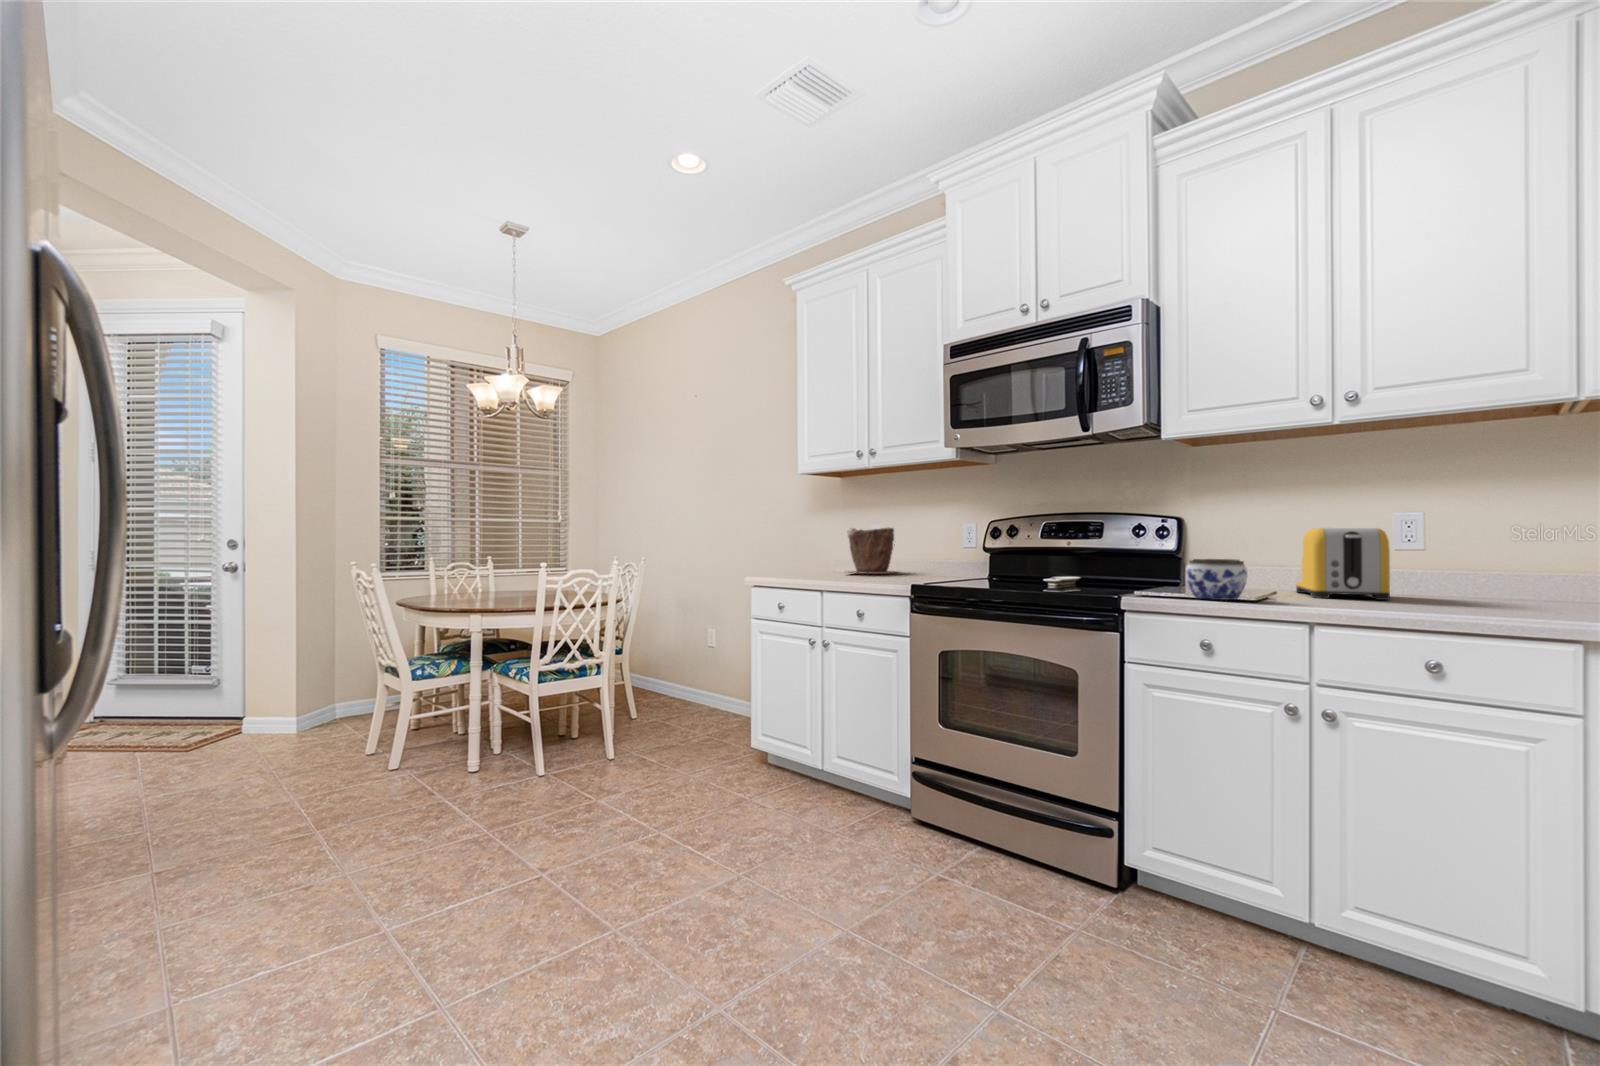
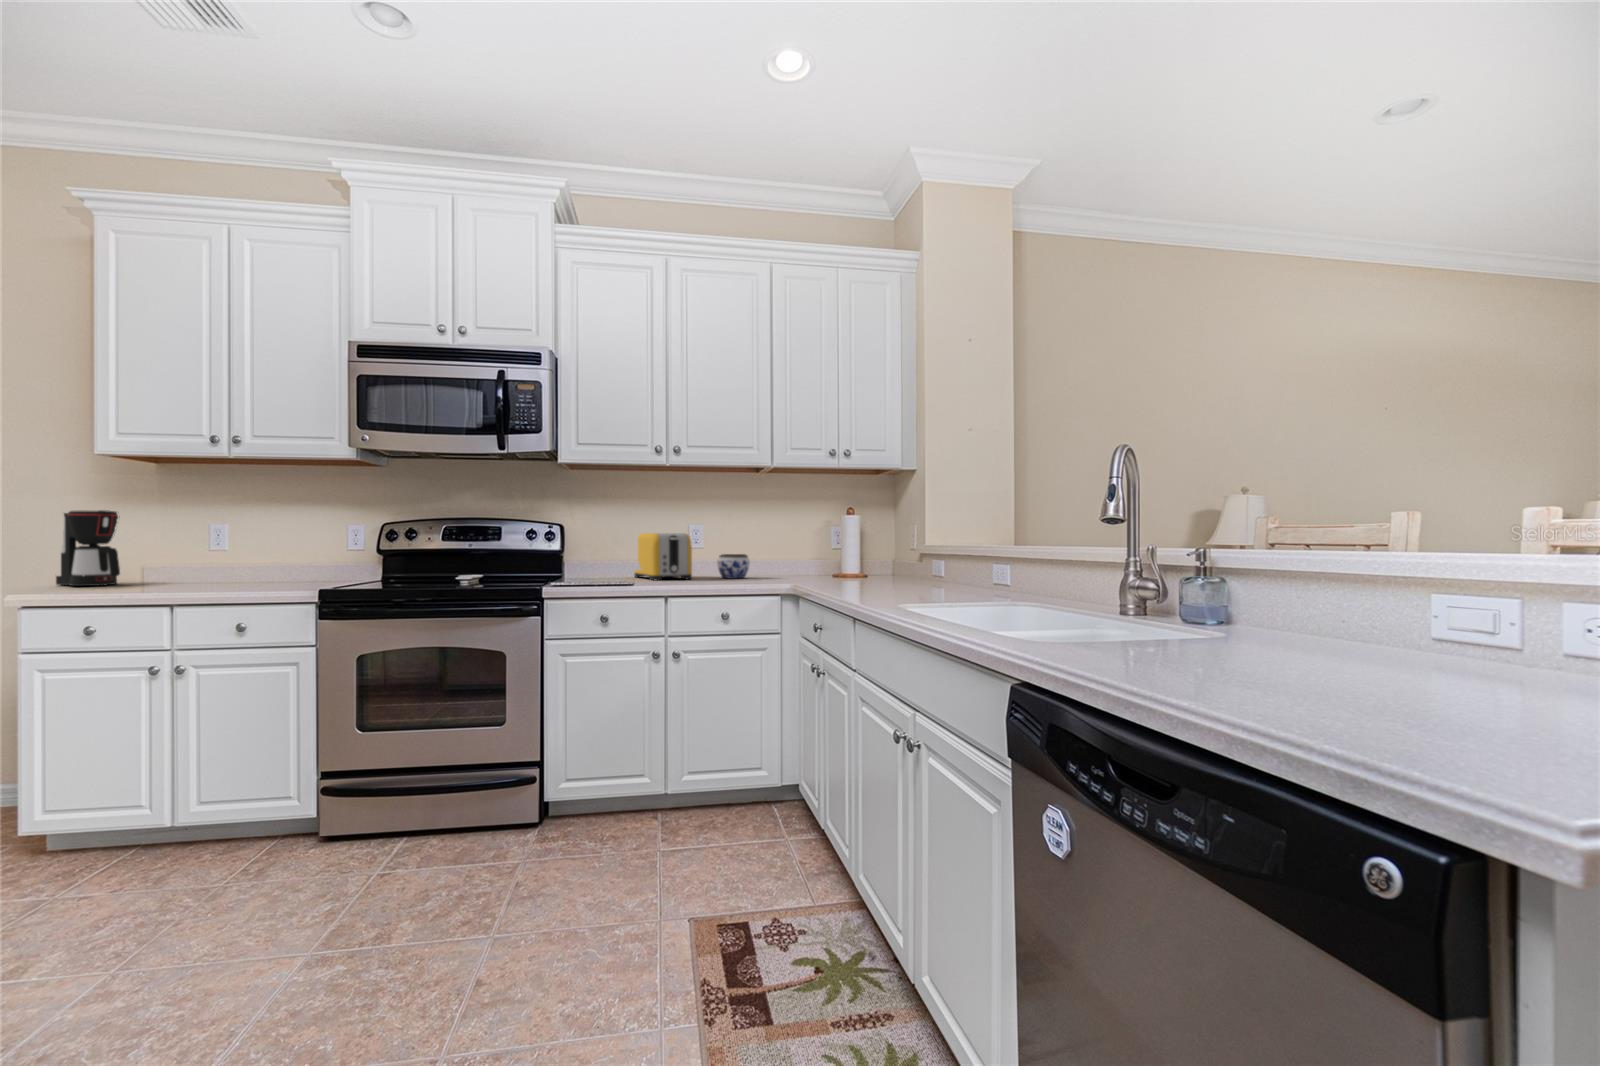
coffee maker: none [798,515,829,572] -> present [56,510,120,586]
plant pot: present [846,527,898,574] -> none [165,527,245,584]
jar: present [1186,559,1247,600] -> present [717,554,749,578]

